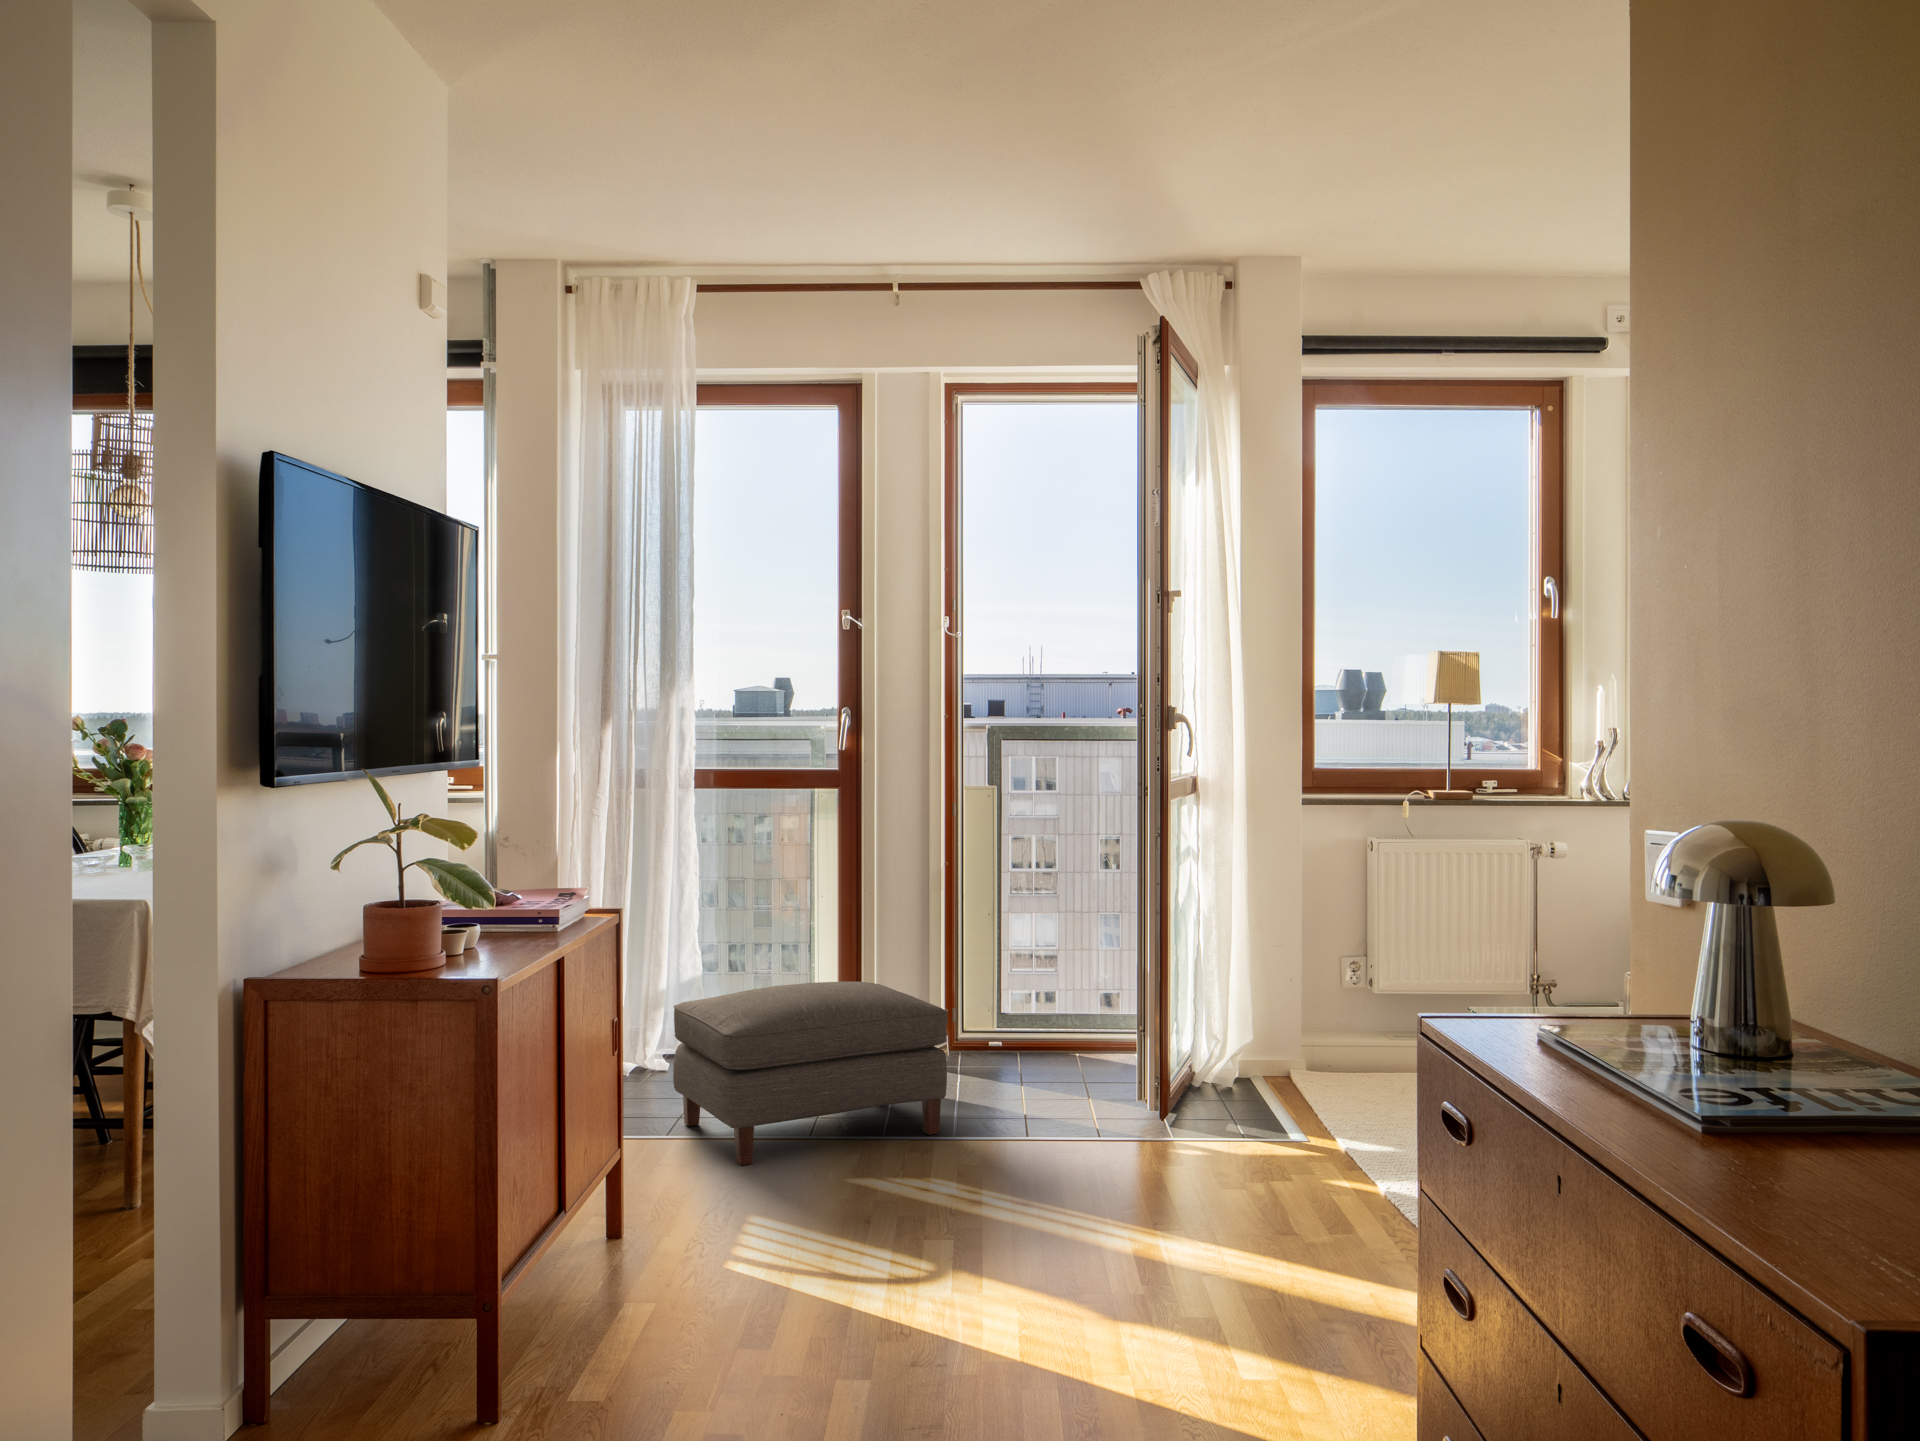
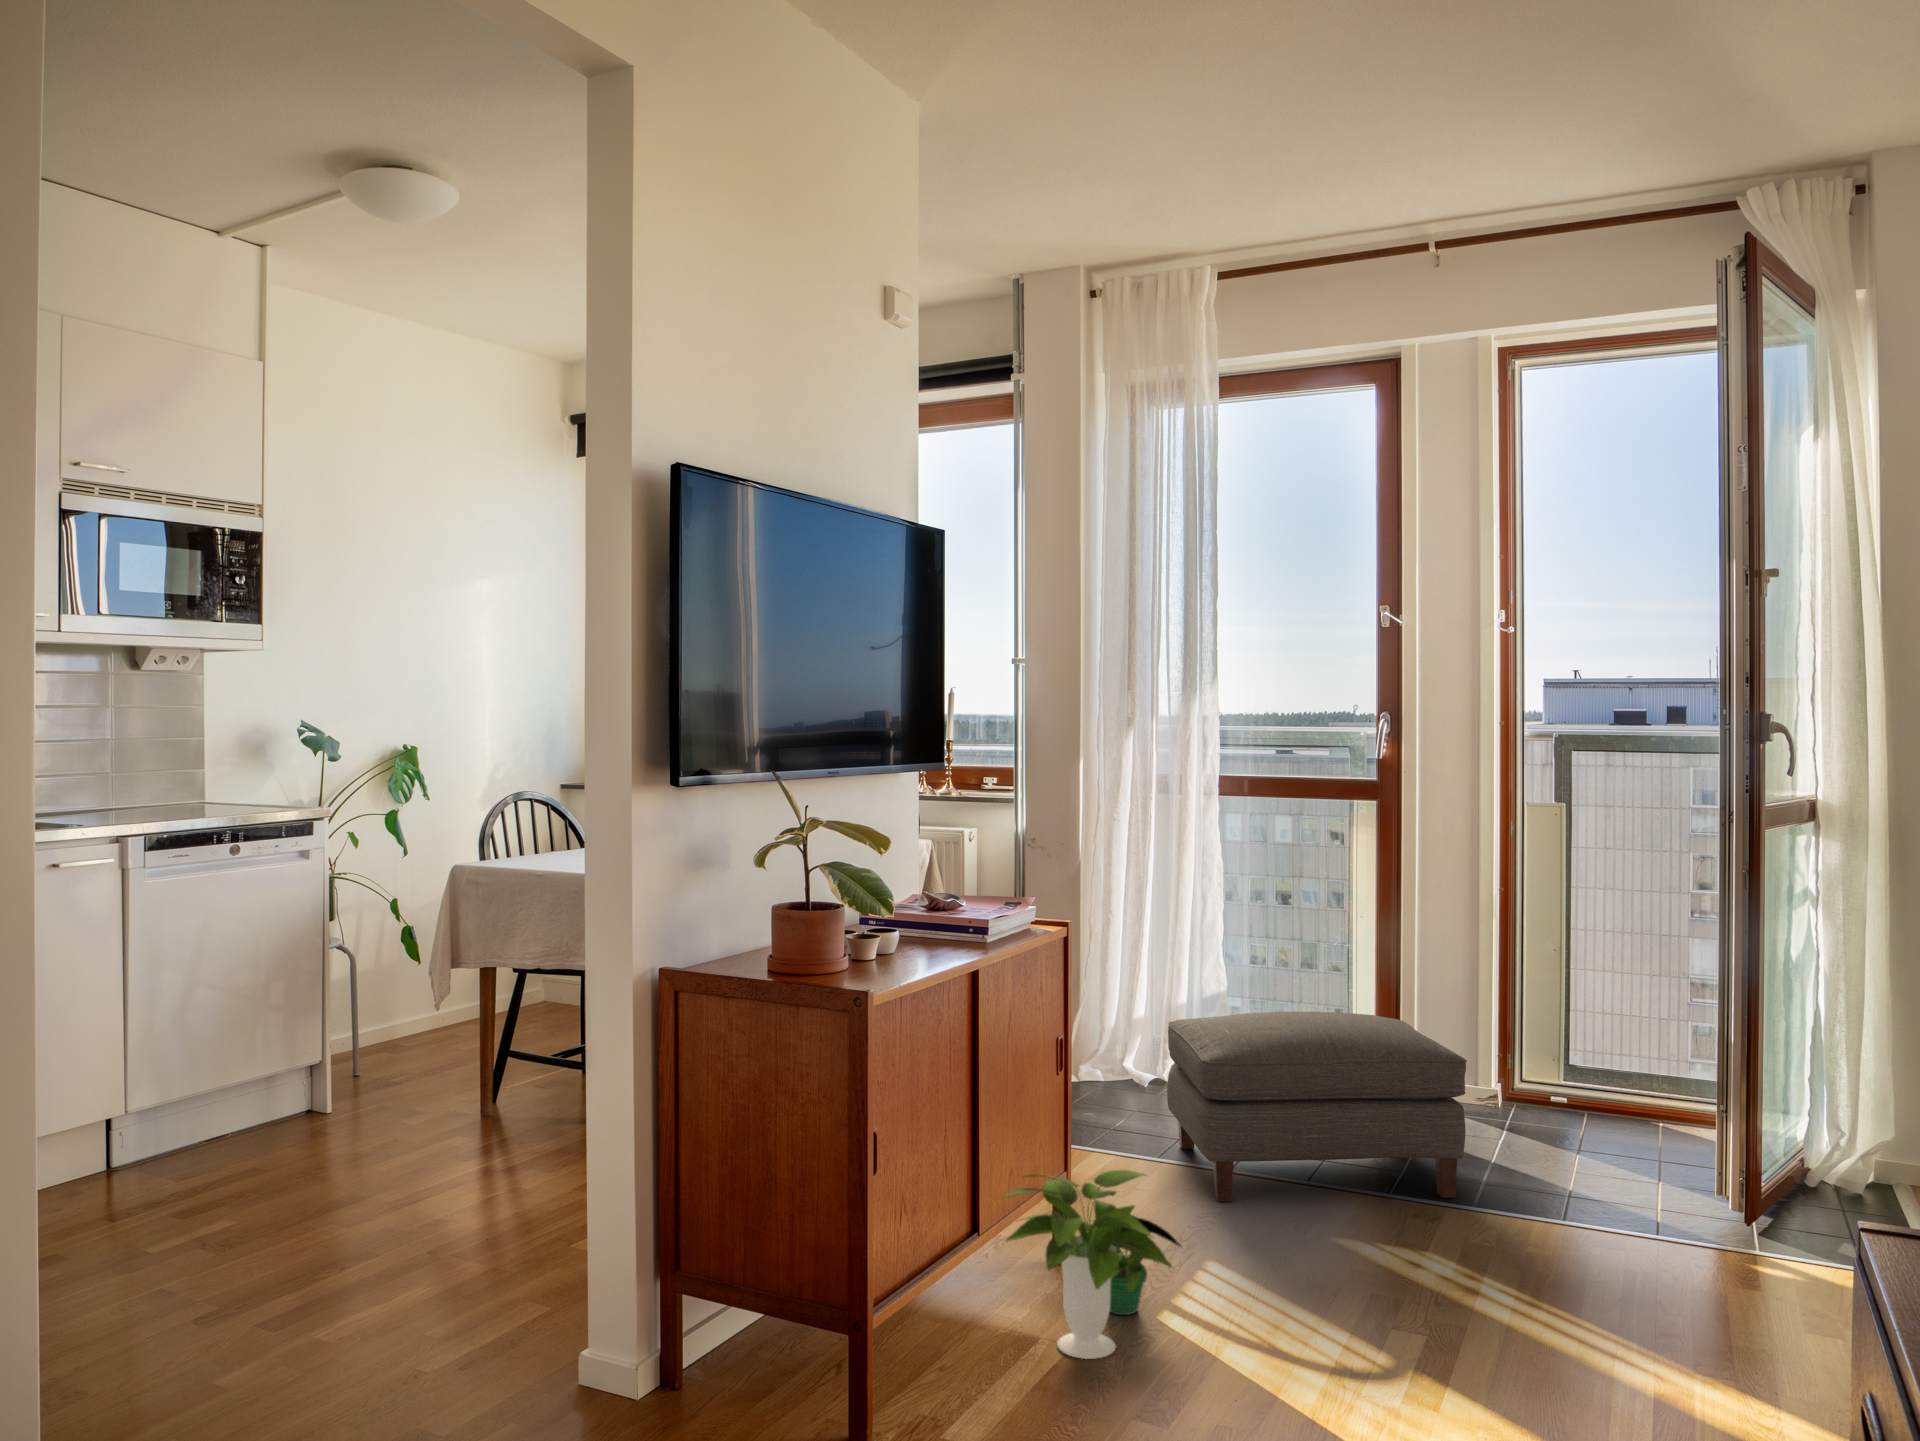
potted plant: none [594,1133,762,1311] -> present [1004,1170,1181,1359]

